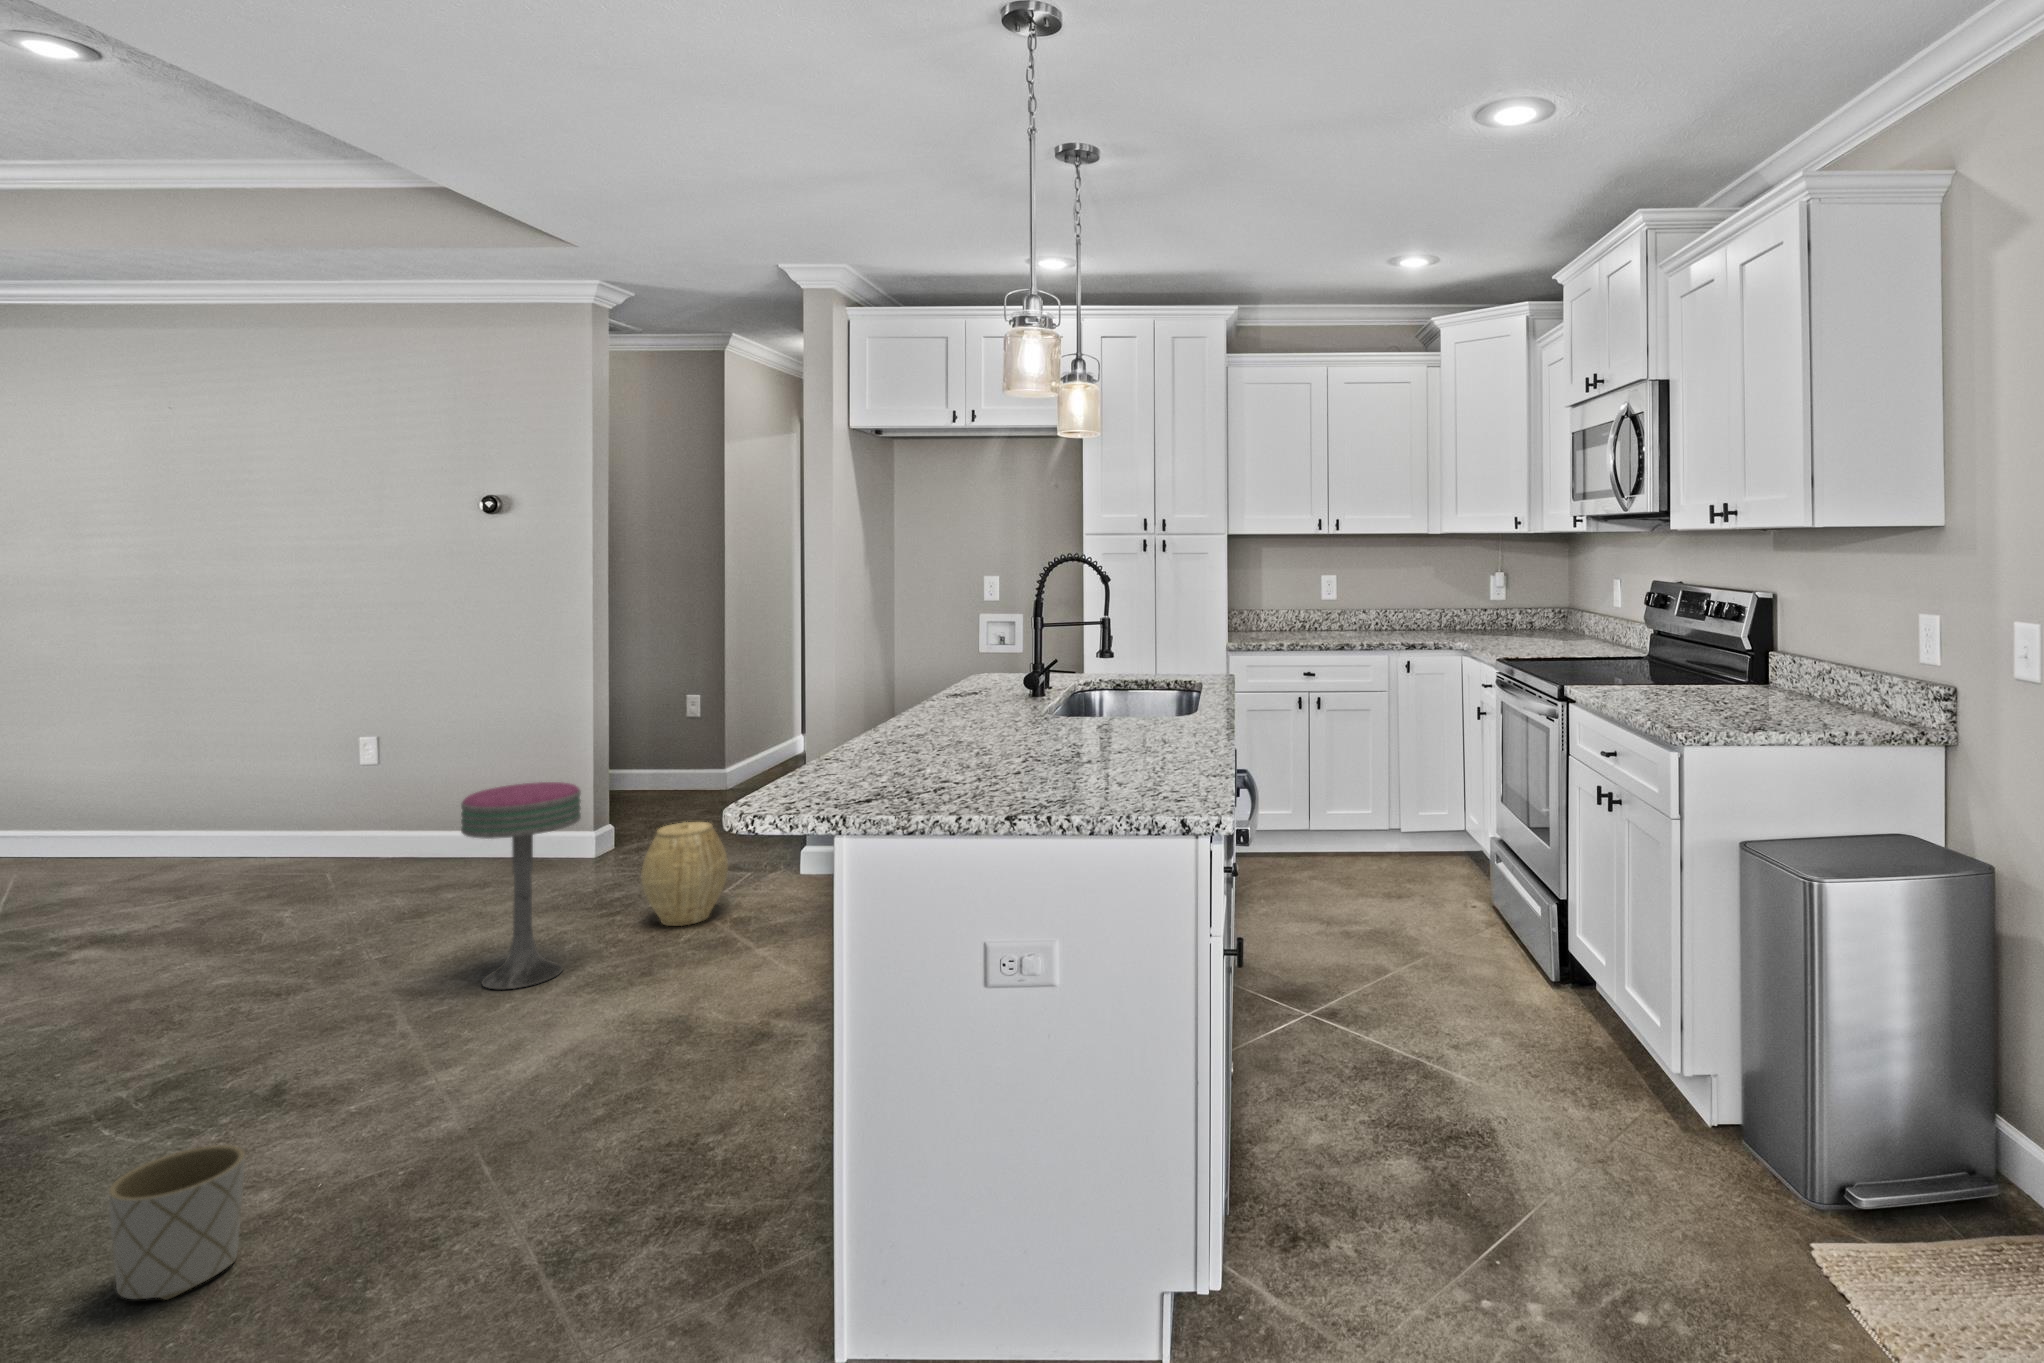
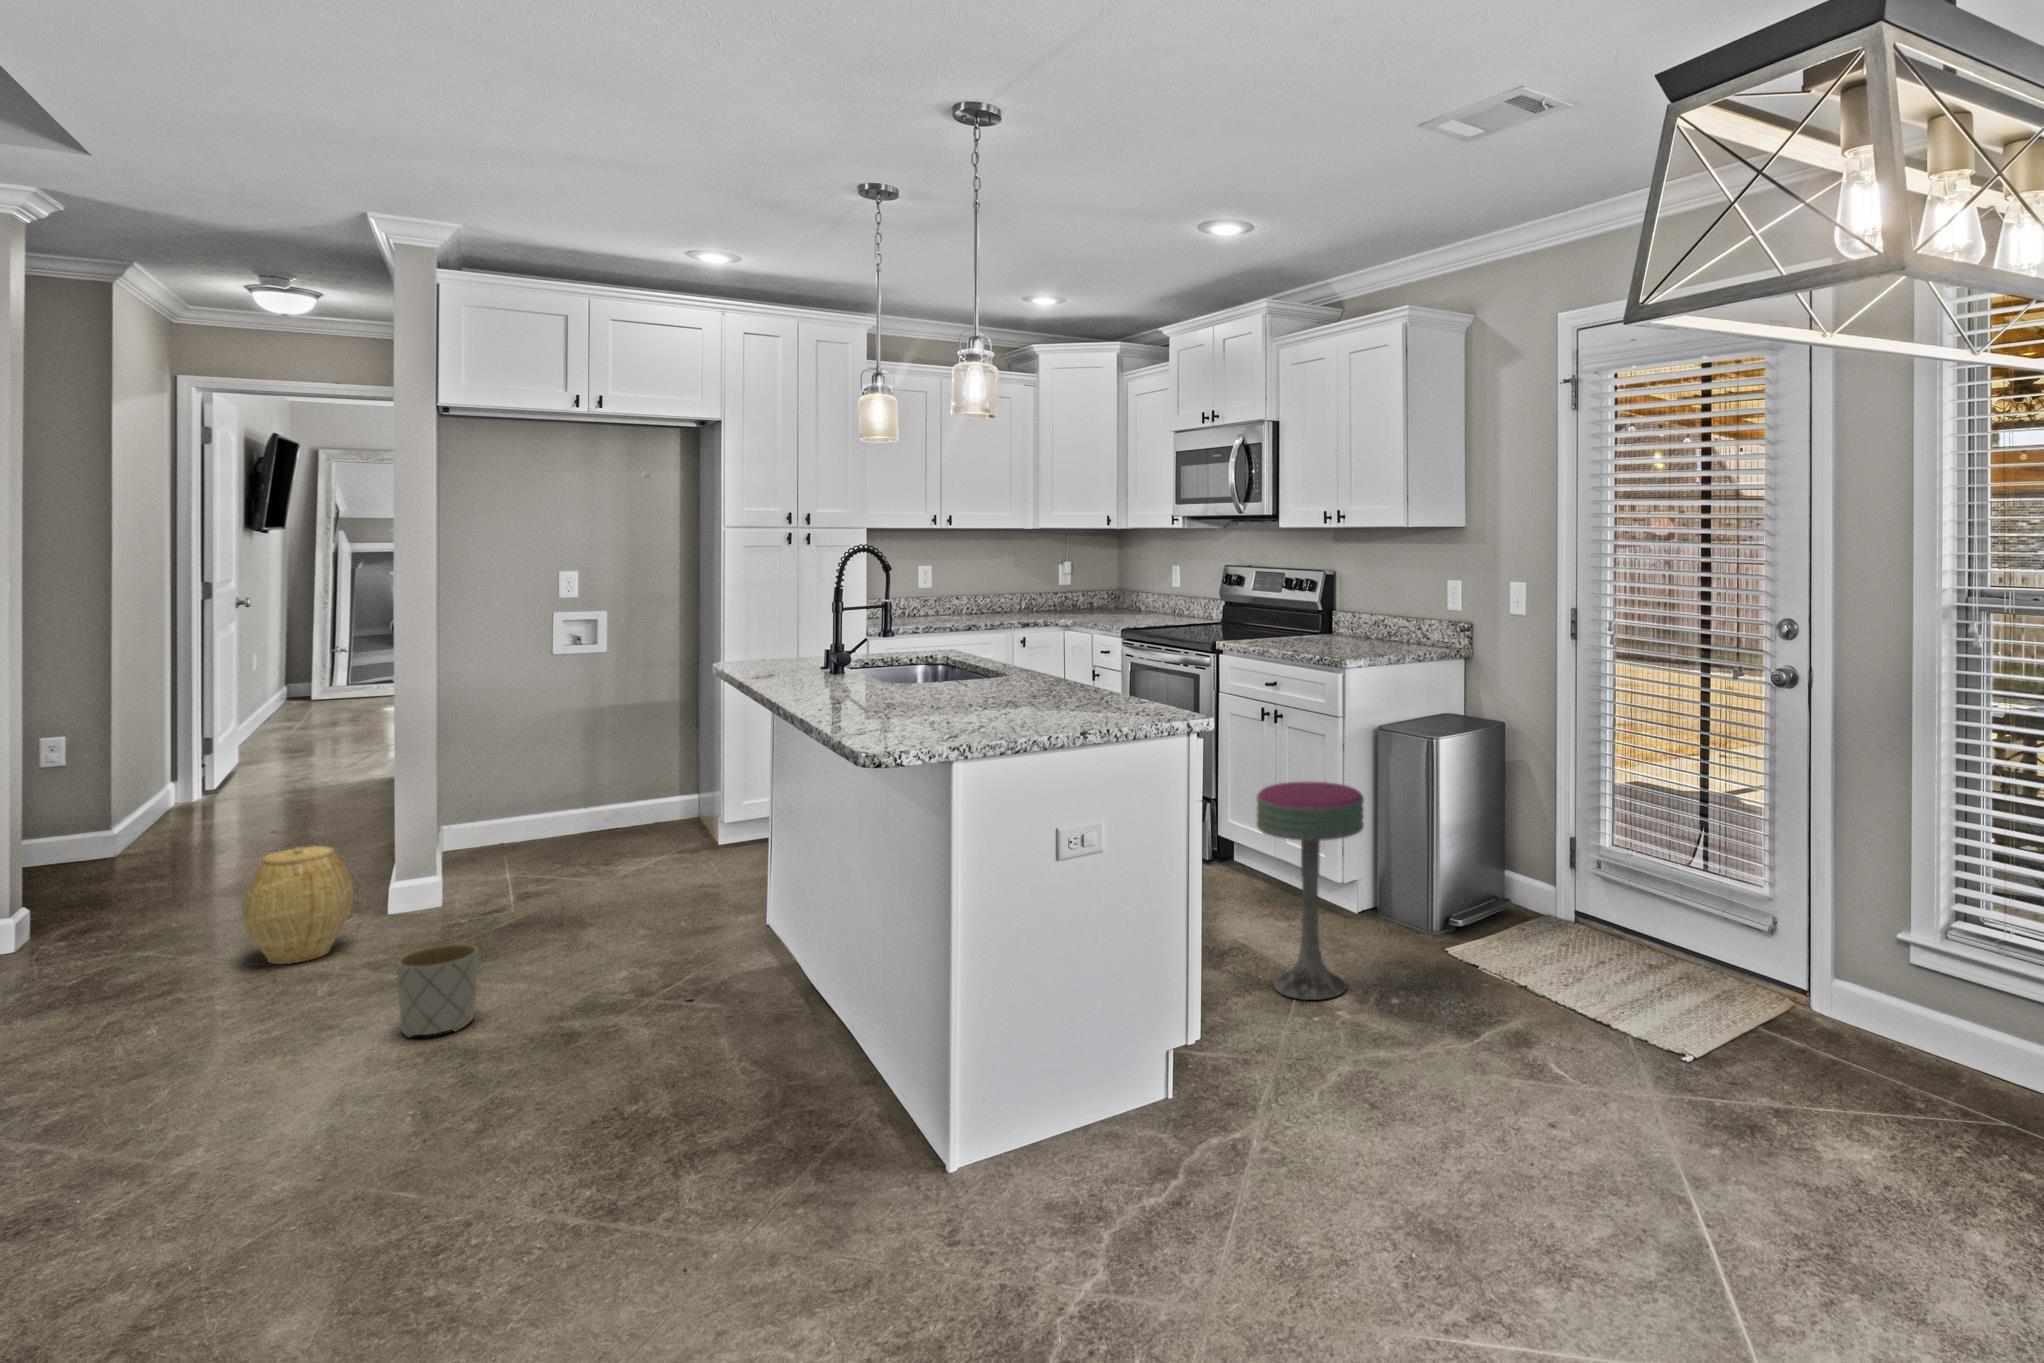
bar stool: present [461,782,581,989] -> present [1257,782,1364,1000]
planter: present [109,1145,245,1300] -> present [397,943,479,1037]

